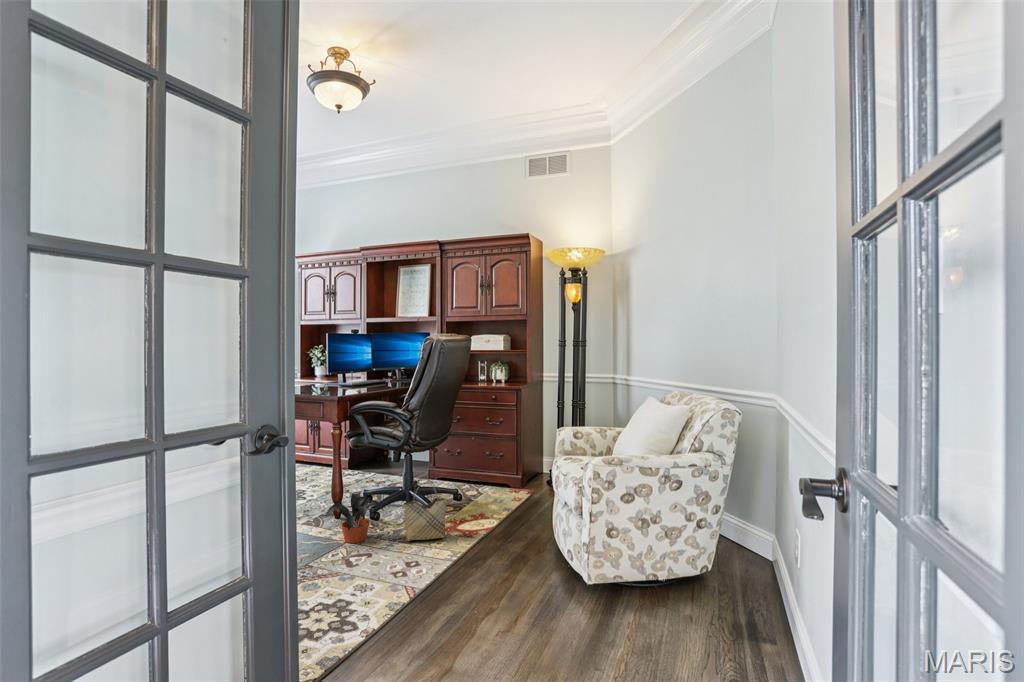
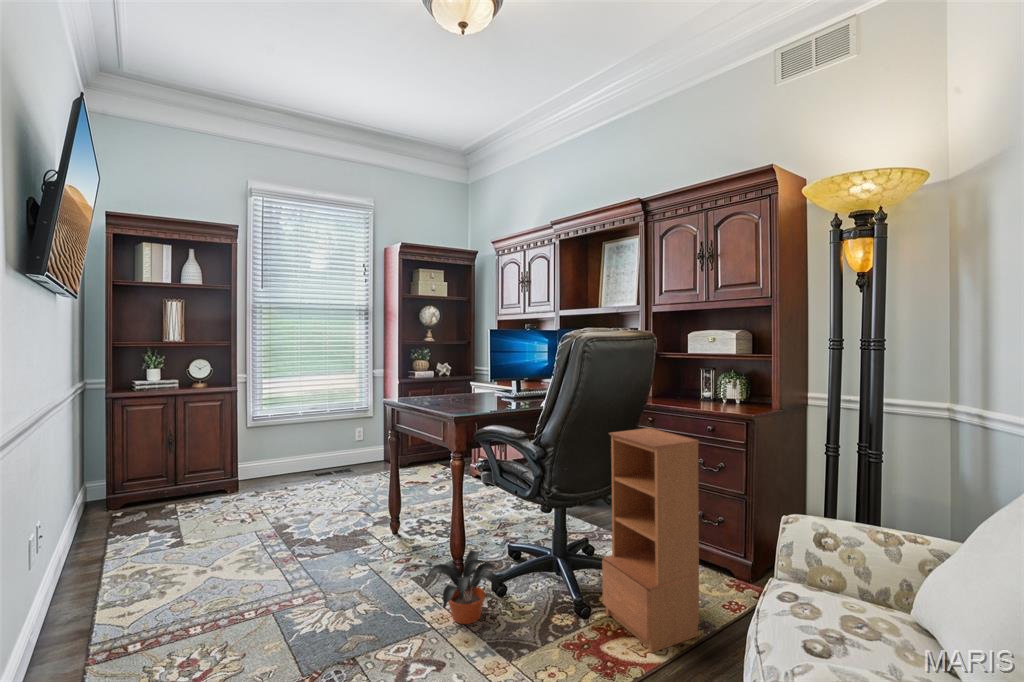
bookcase: none [447,395,506,527] -> present [602,428,699,653]
woven basket: present [404,478,446,541] -> none [520,552,585,656]

